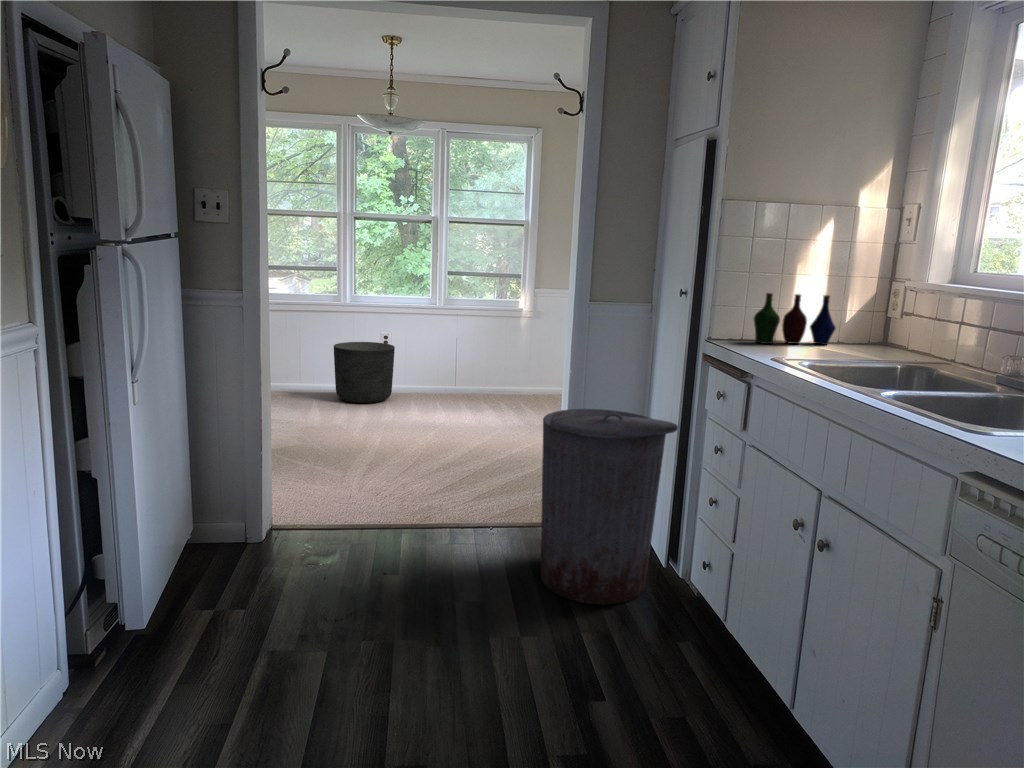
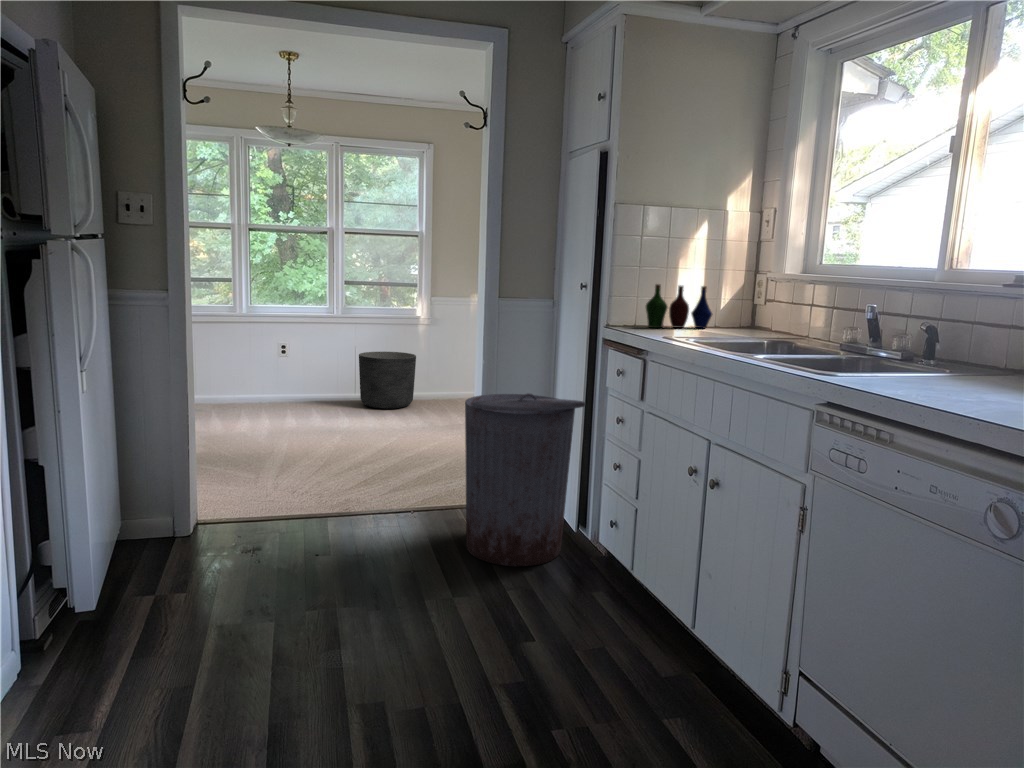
planter: present [334,342,395,403] -> present [359,352,416,409]

